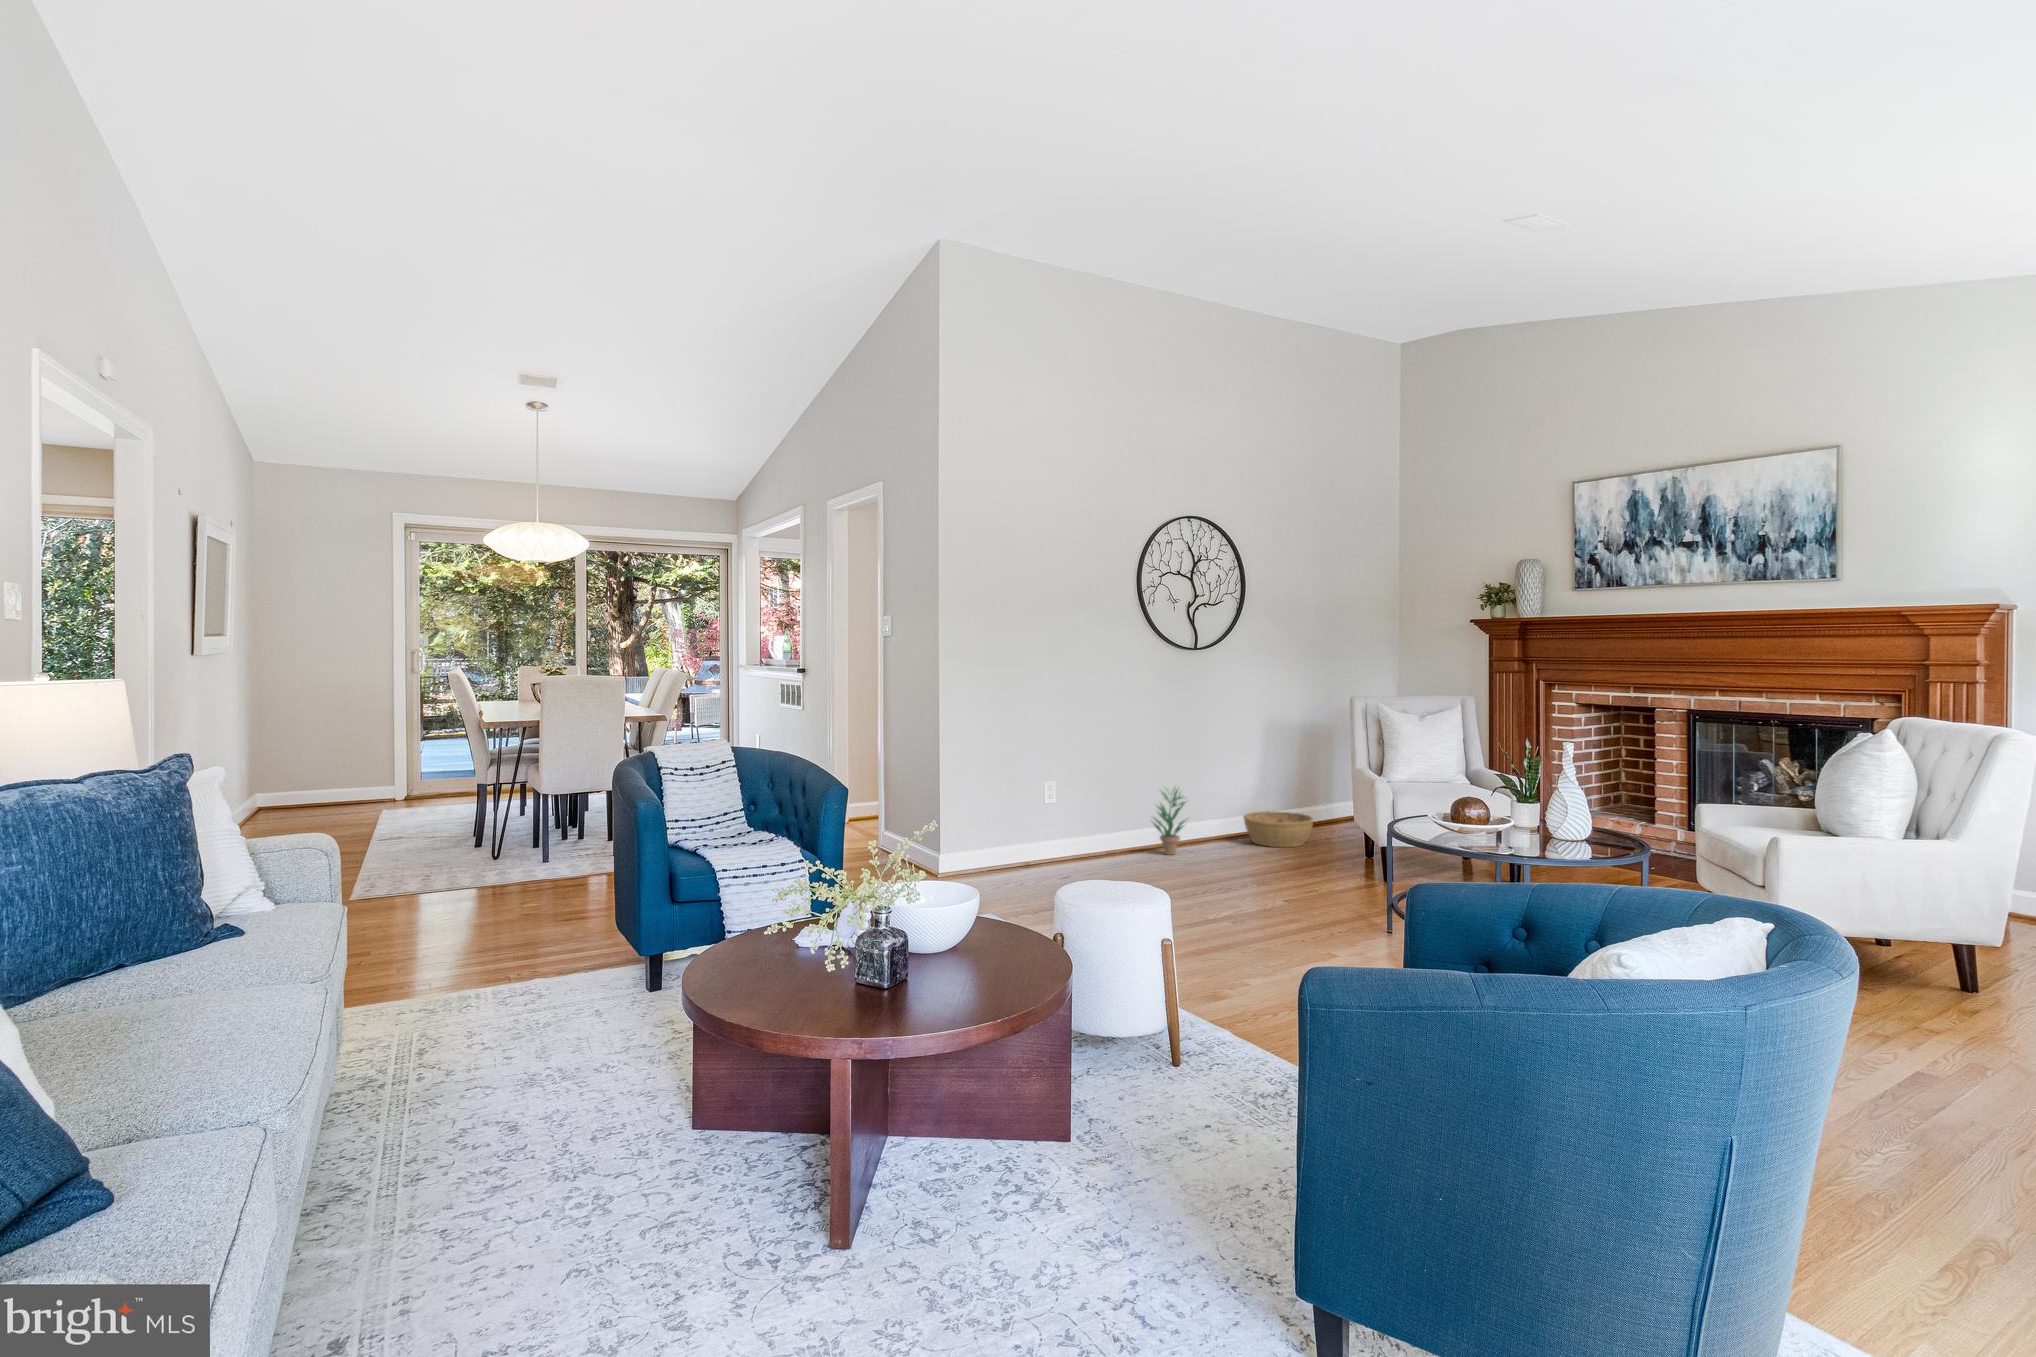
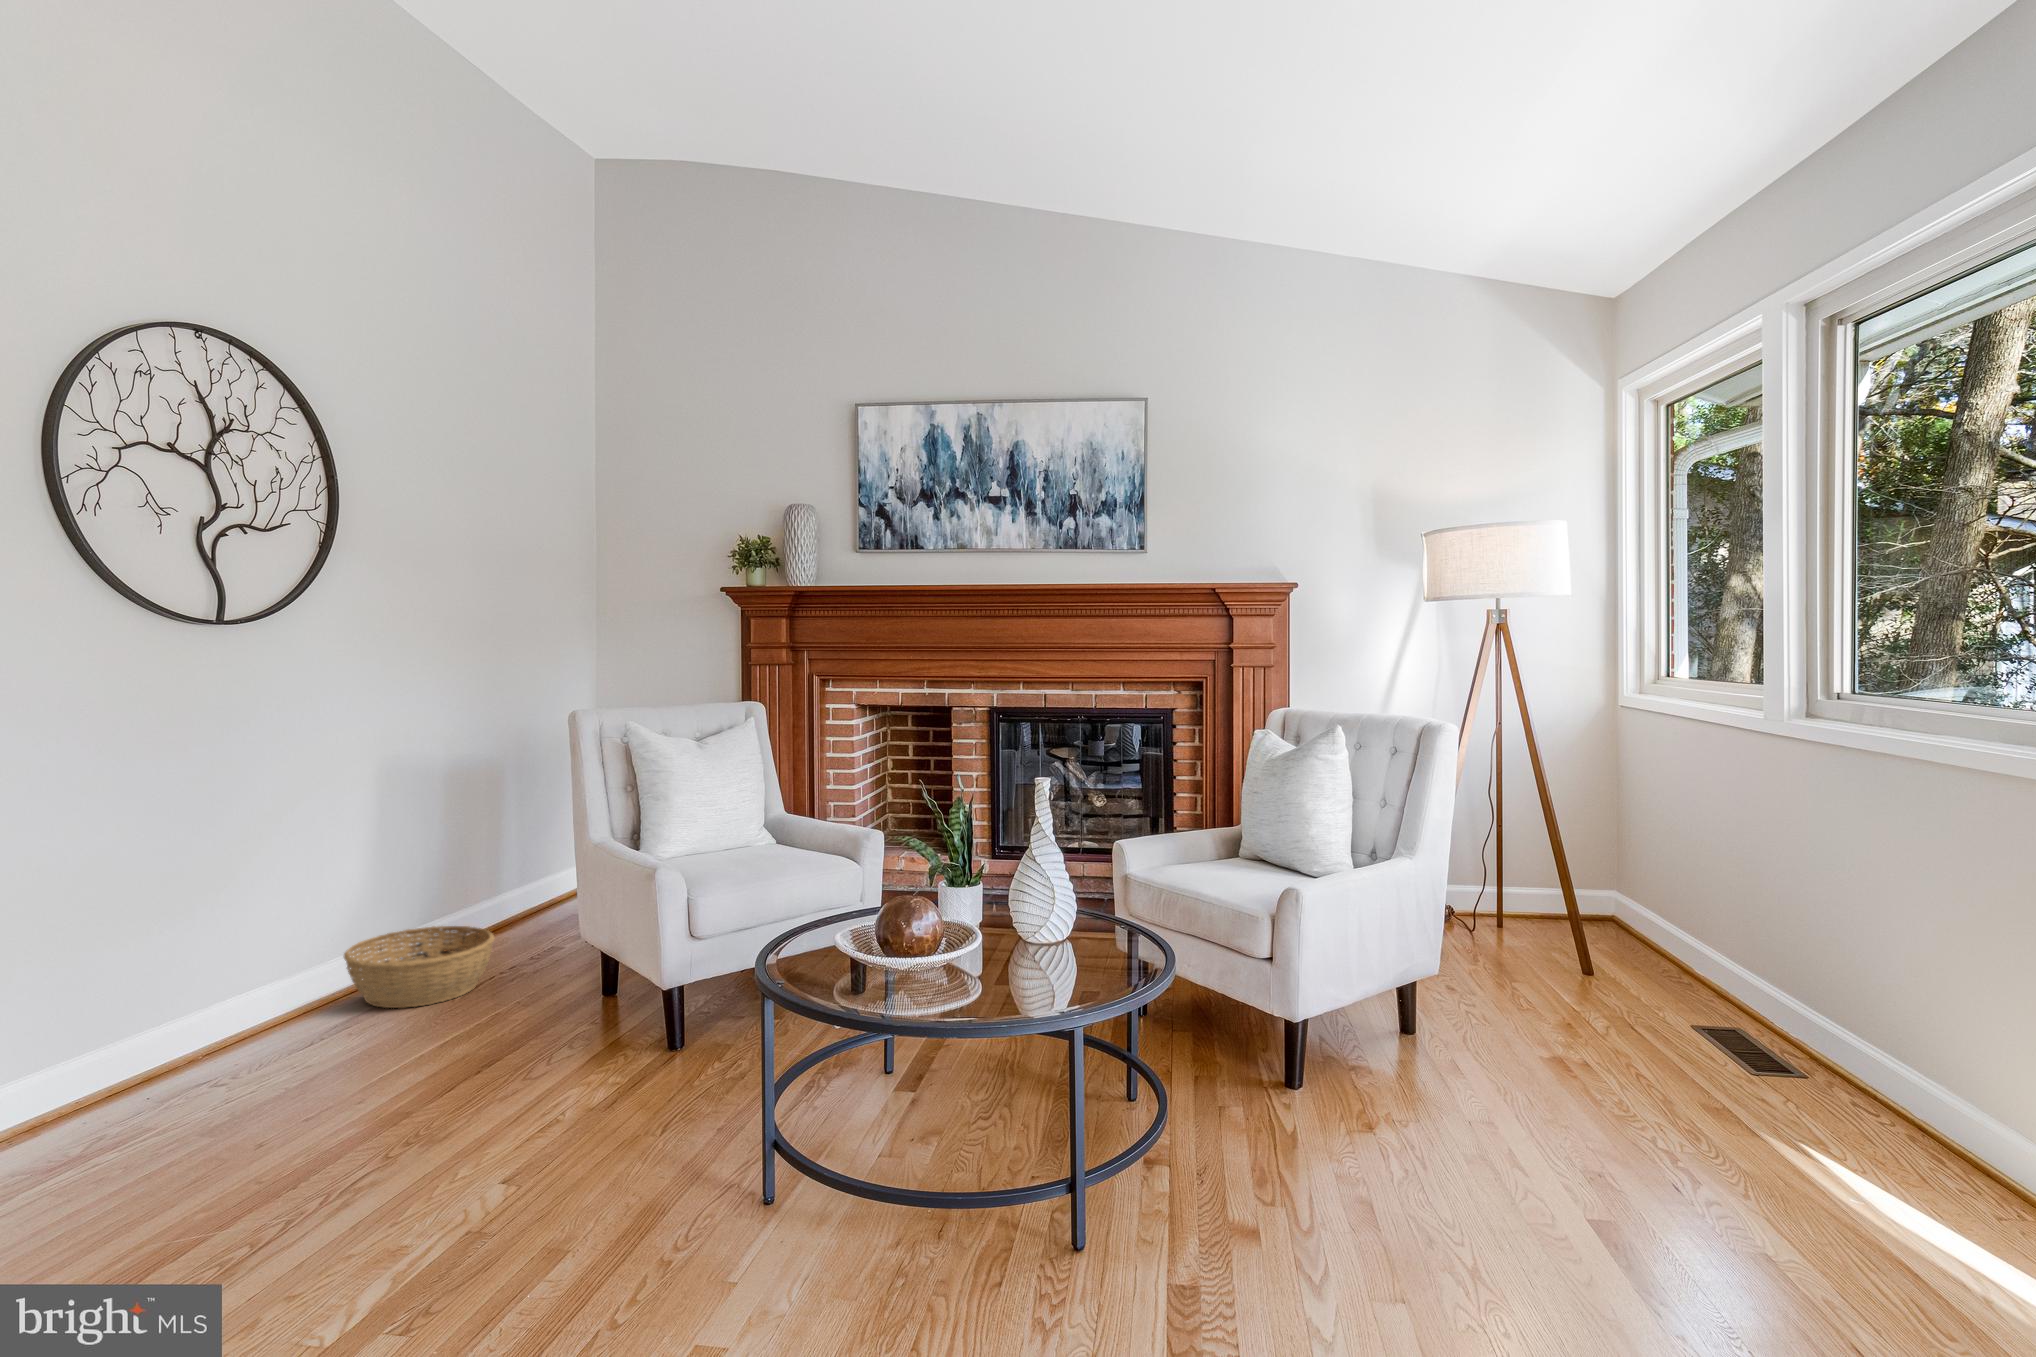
potted plant: present [1152,789,1185,855] -> none [105,928,227,1096]

